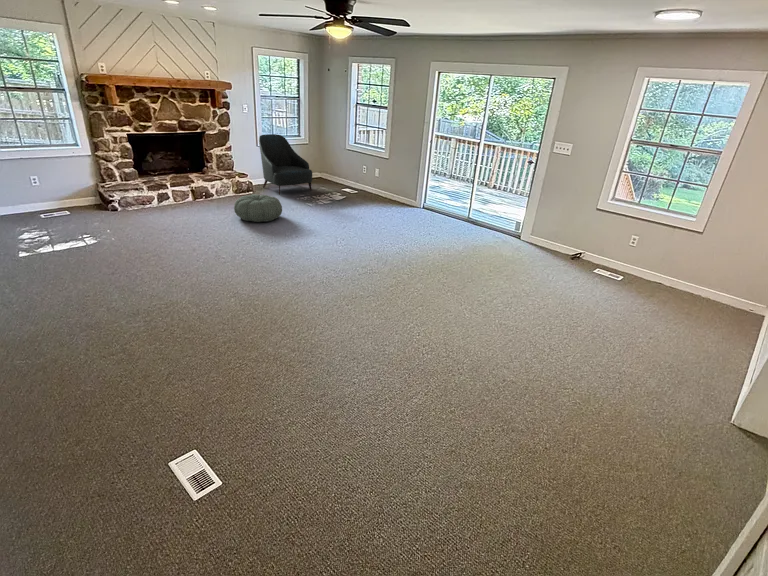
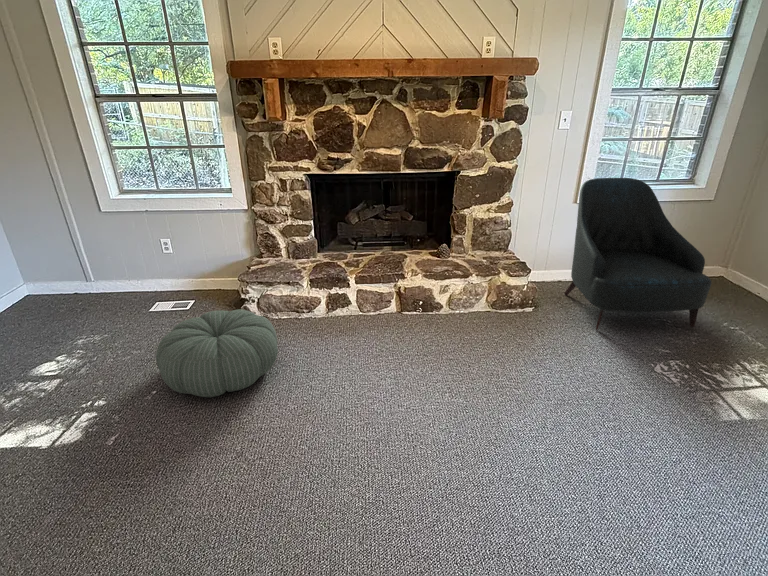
pouf: present [234,194,282,222] -> present [156,309,278,397]

